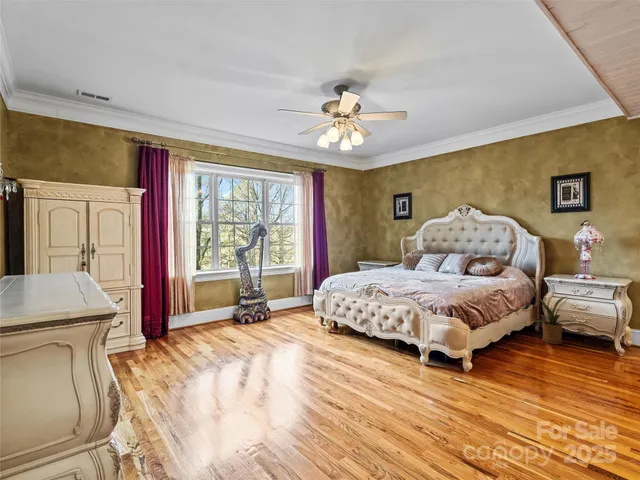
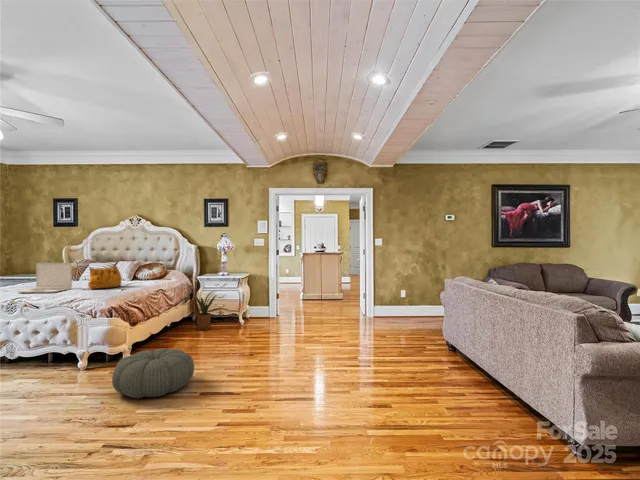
laptop: none [370,253,411,281] -> present [18,263,72,293]
handbag: none [426,257,456,281] -> present [88,265,121,289]
pouf: none [461,368,570,441] -> present [112,349,194,398]

